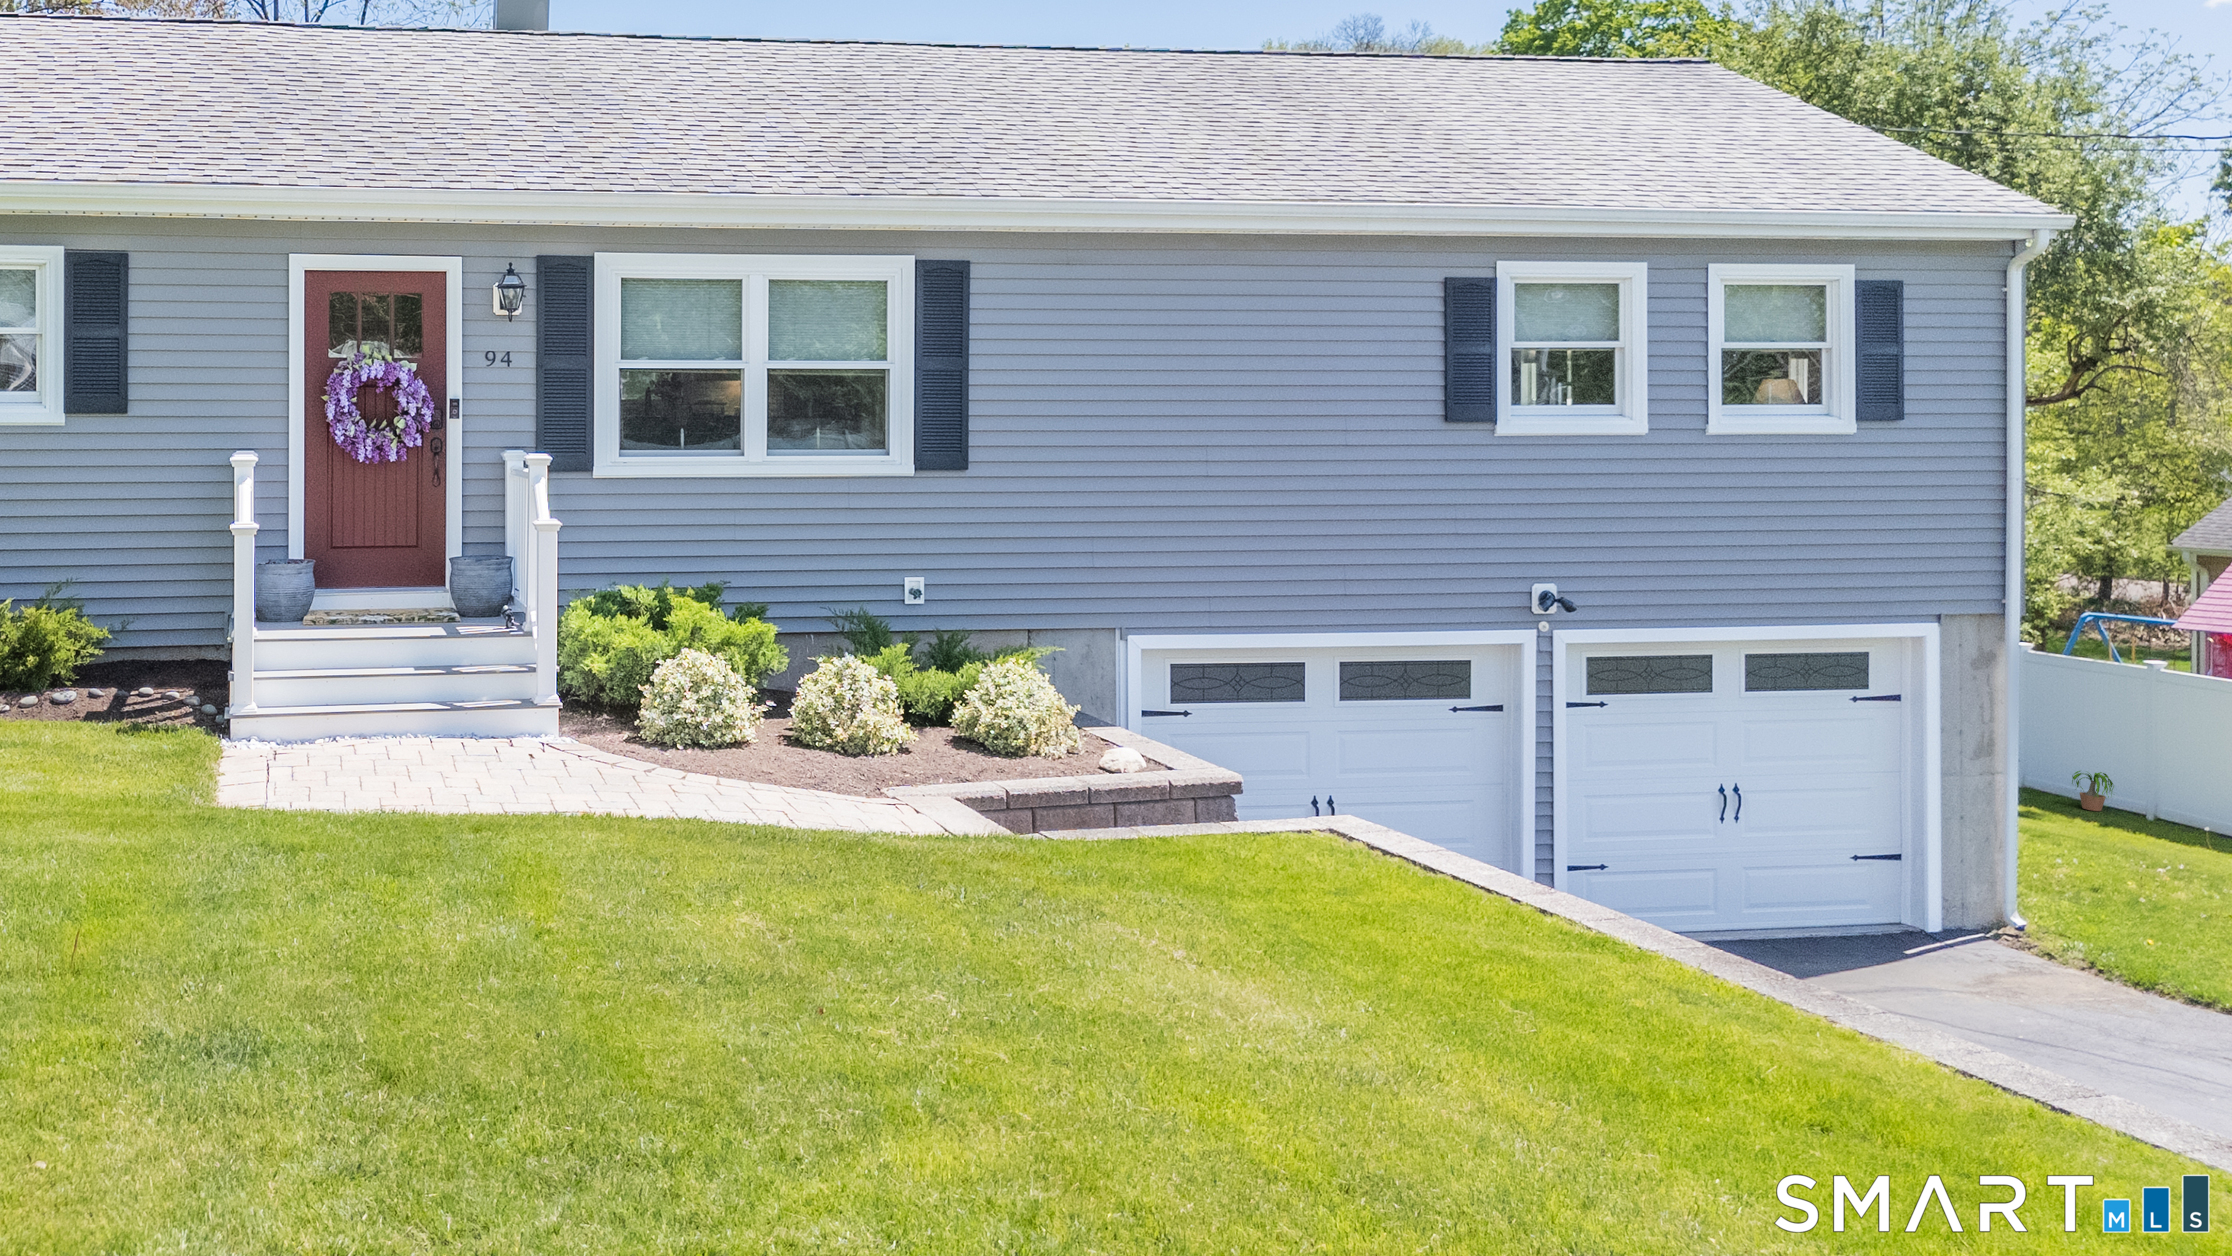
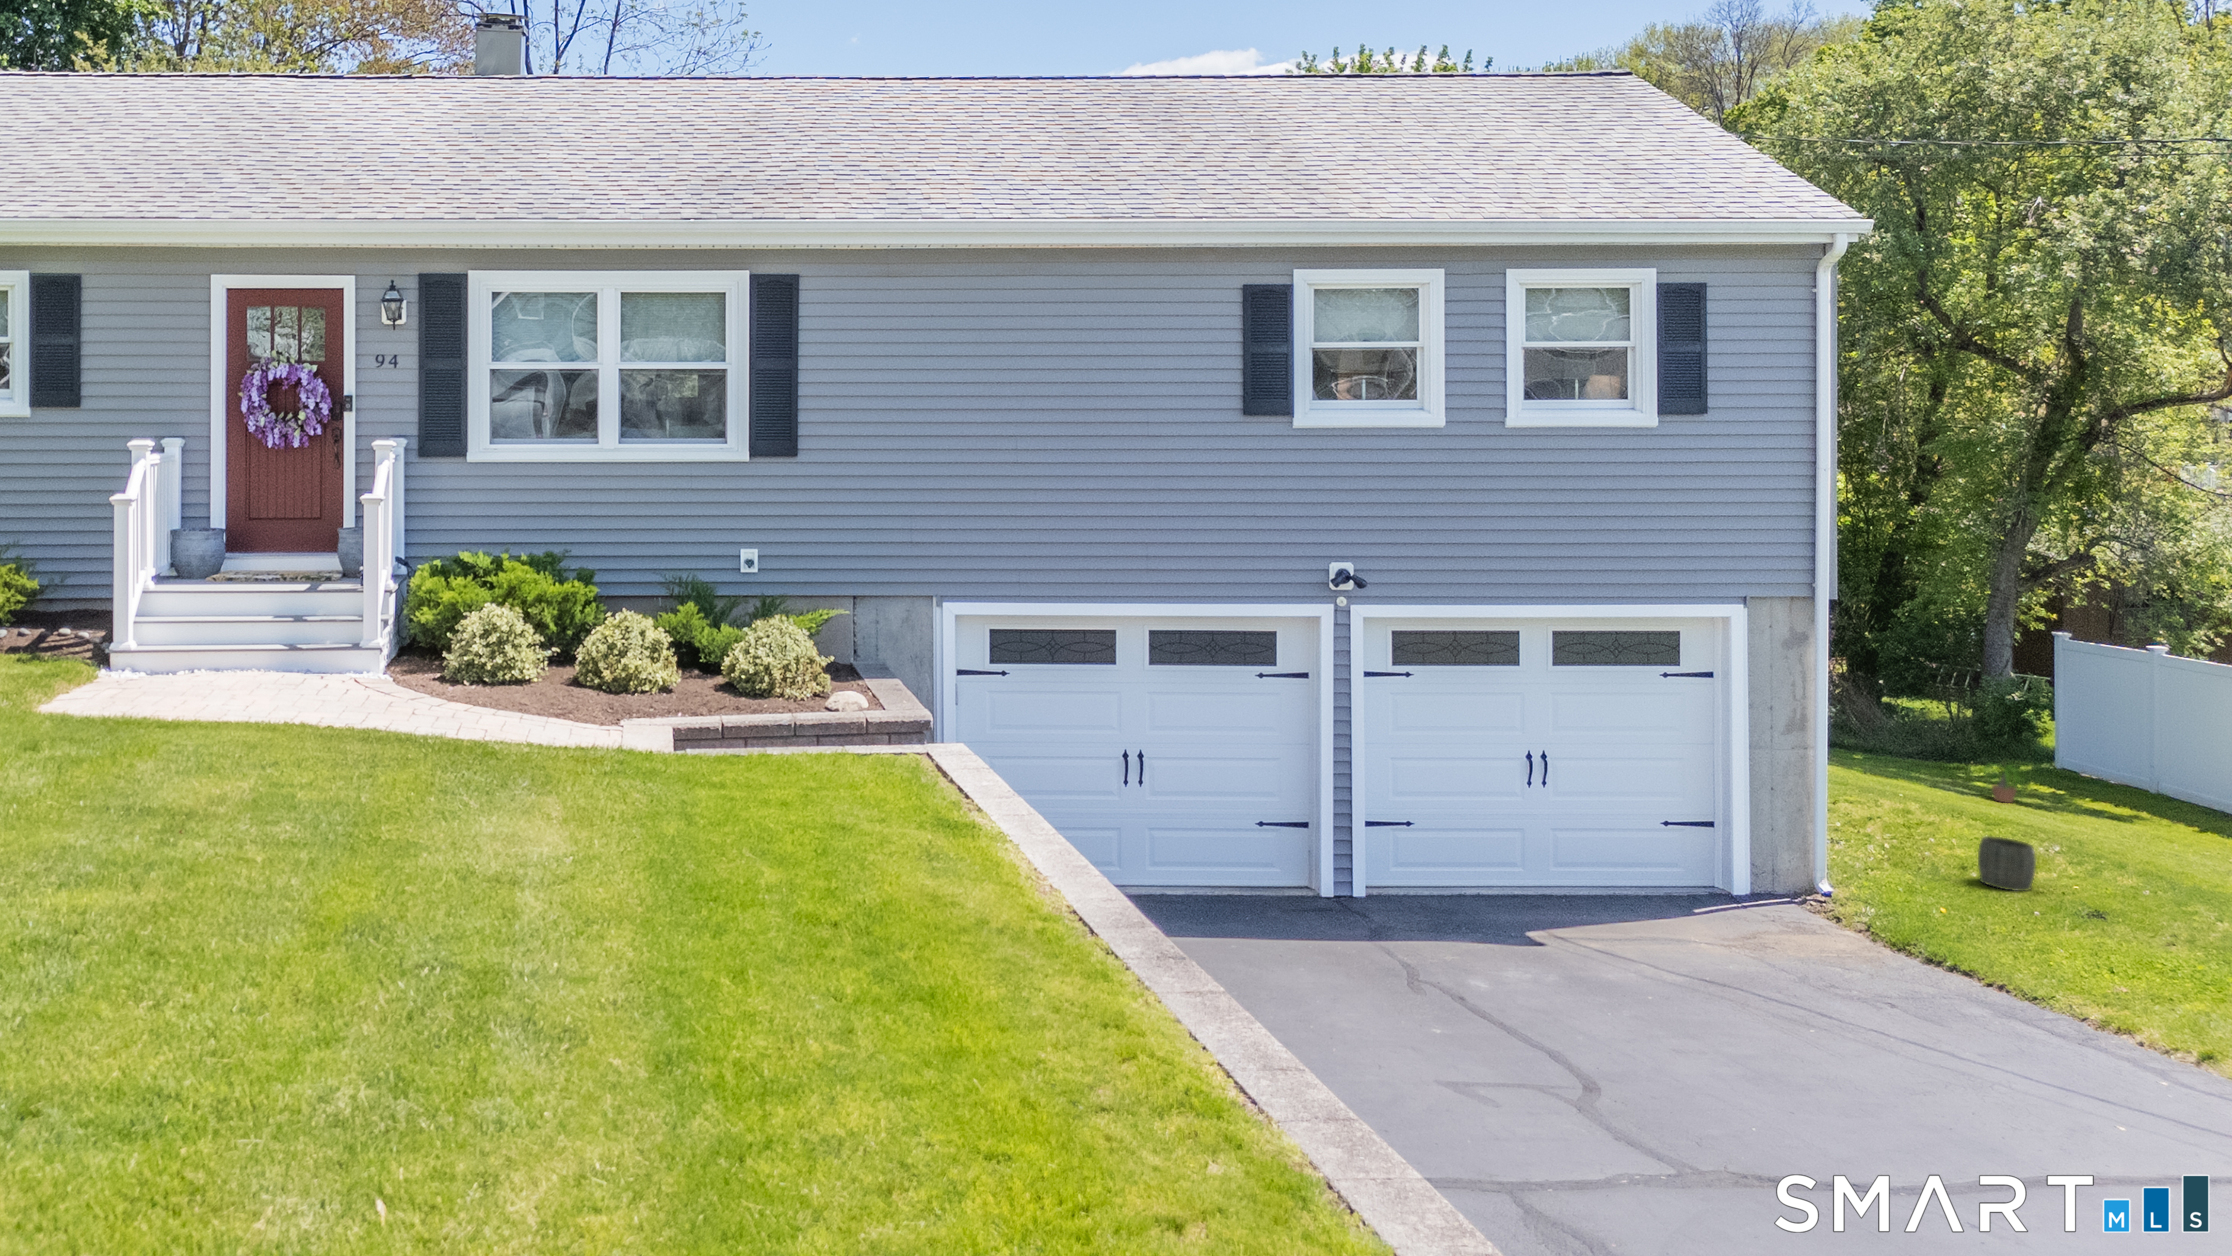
woven basket: none [2133,852,2192,908] -> present [1978,836,2036,891]

